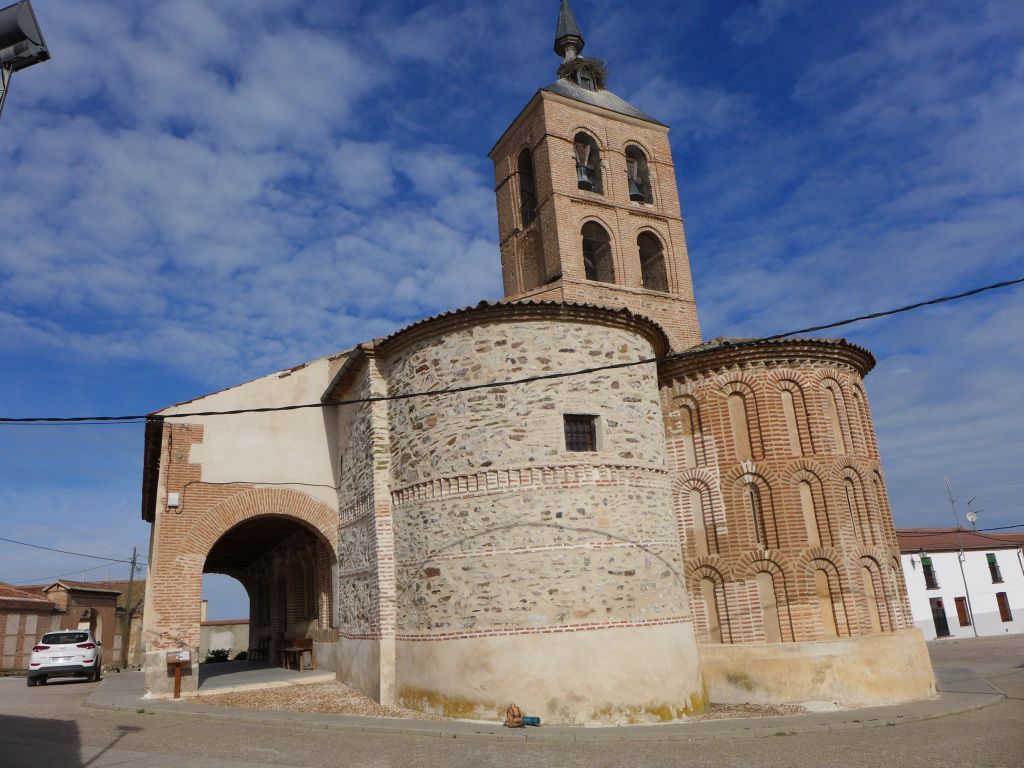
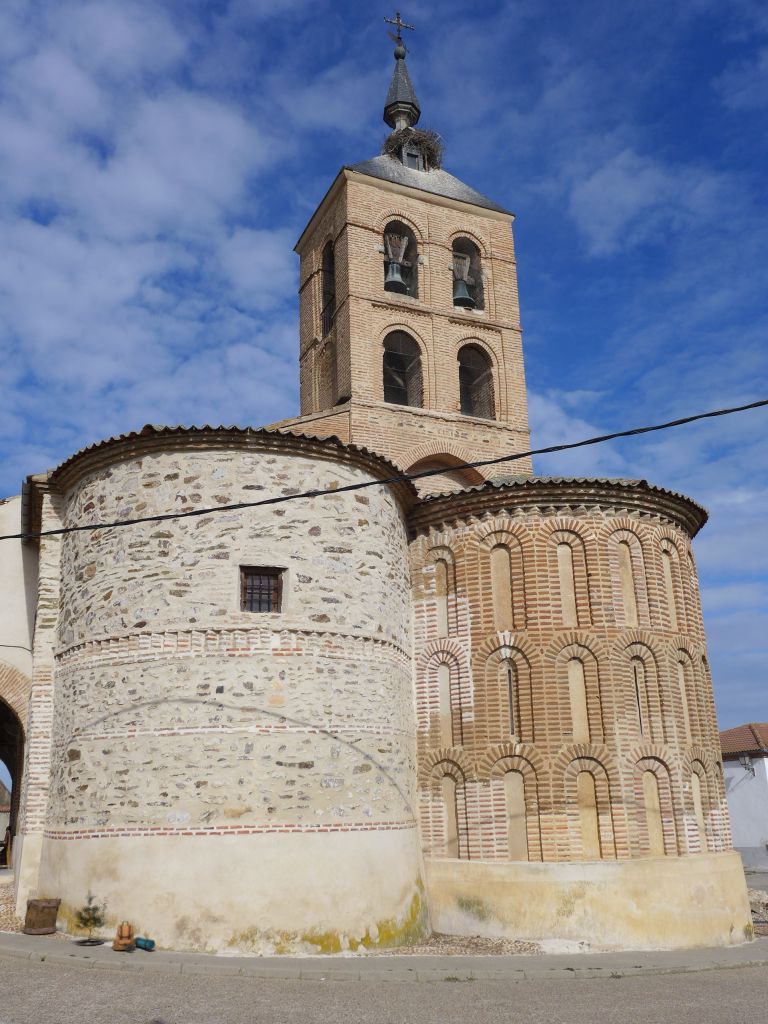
potted tree: none [465,680,492,725] -> present [75,894,106,945]
bucket: none [412,689,440,720] -> present [24,897,61,934]

